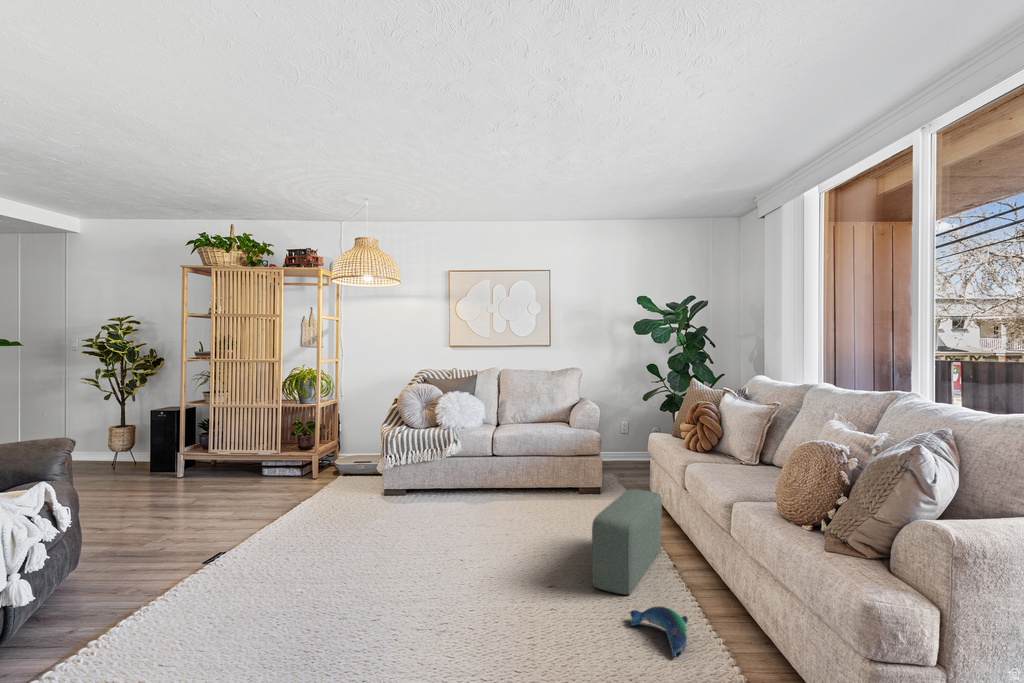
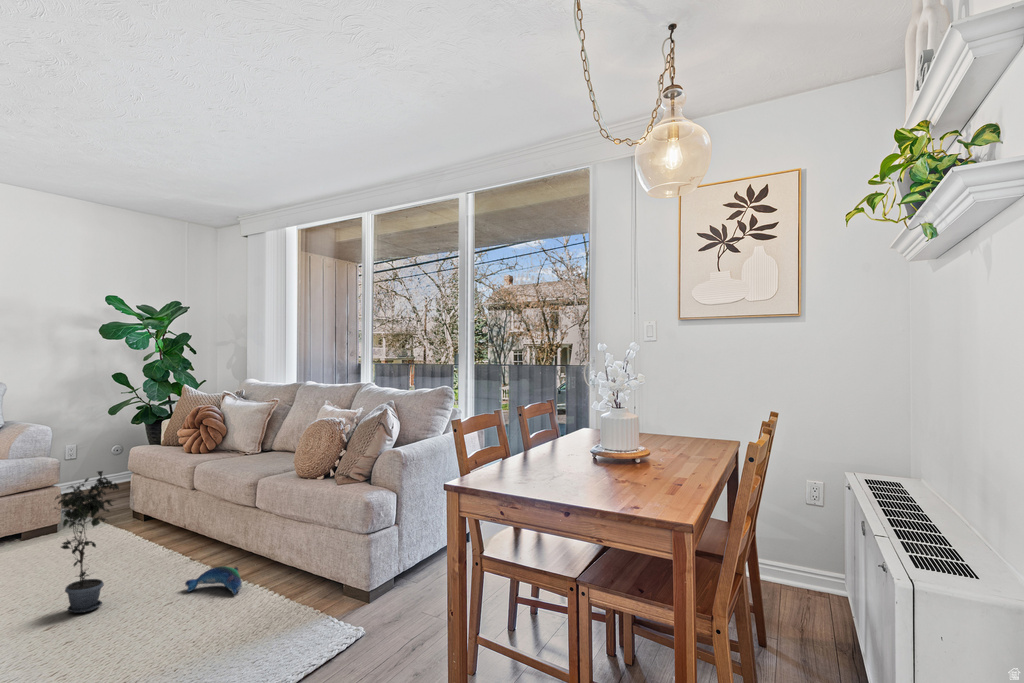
potted plant: none [507,467,567,610] -> present [55,471,119,613]
pouf: present [592,490,662,594] -> none [131,491,183,582]

